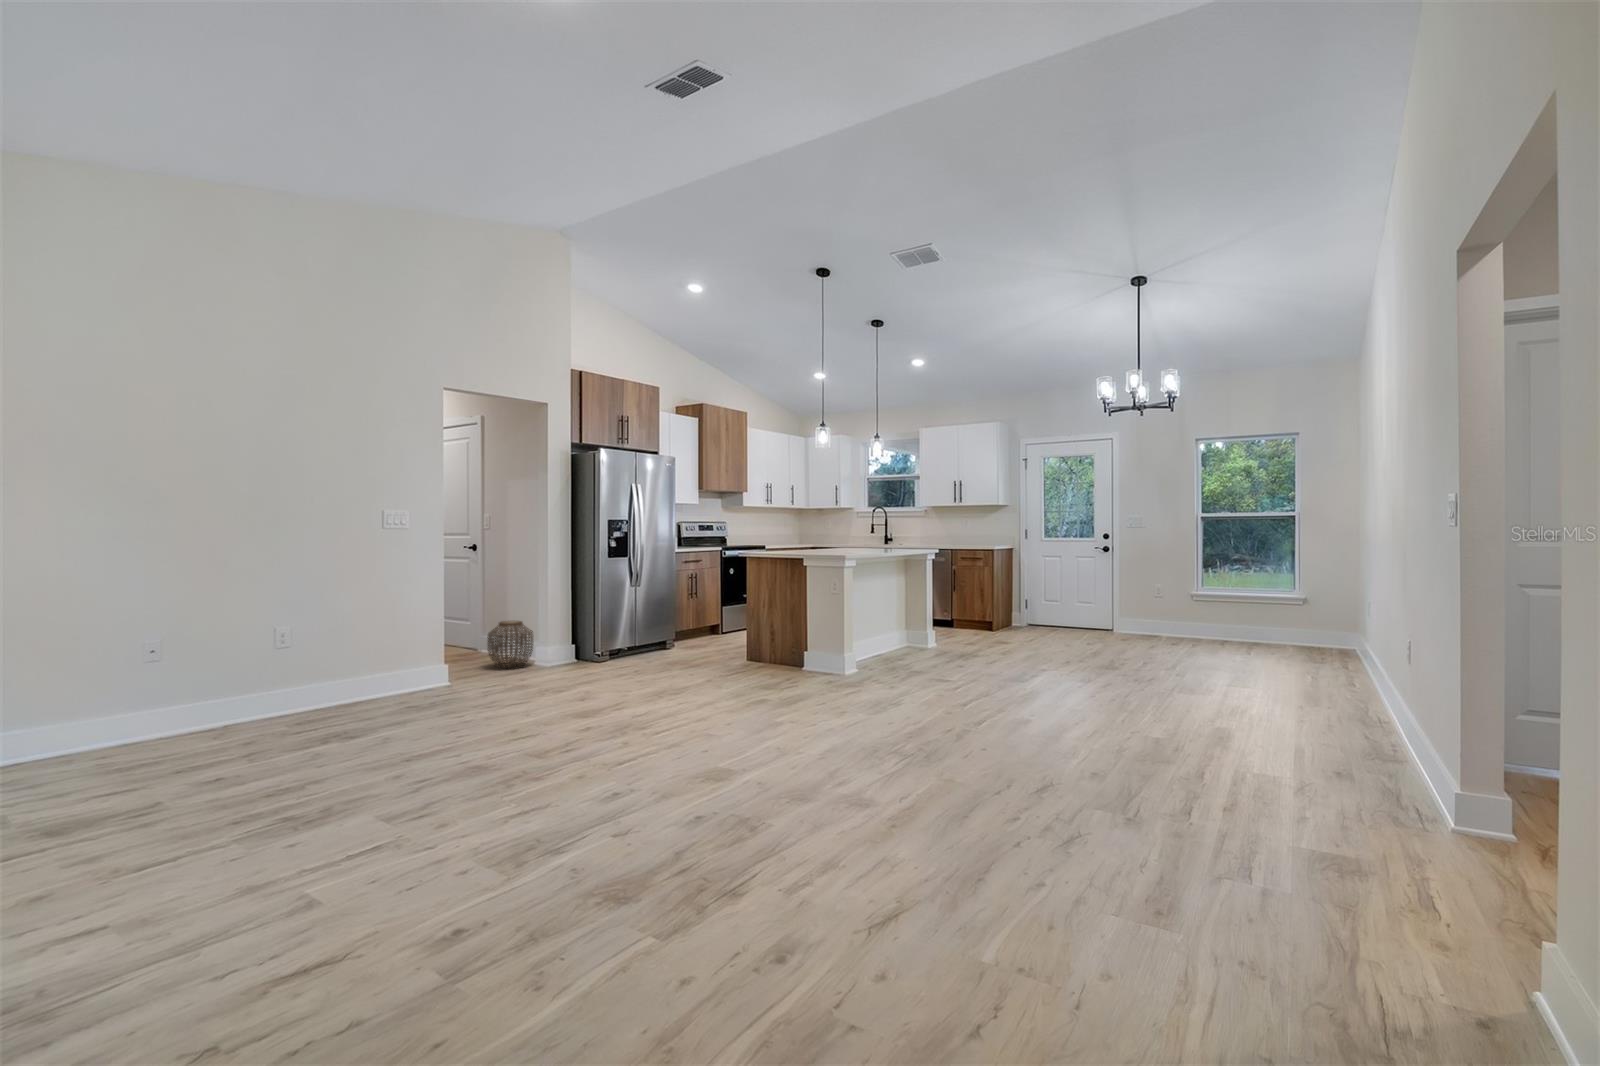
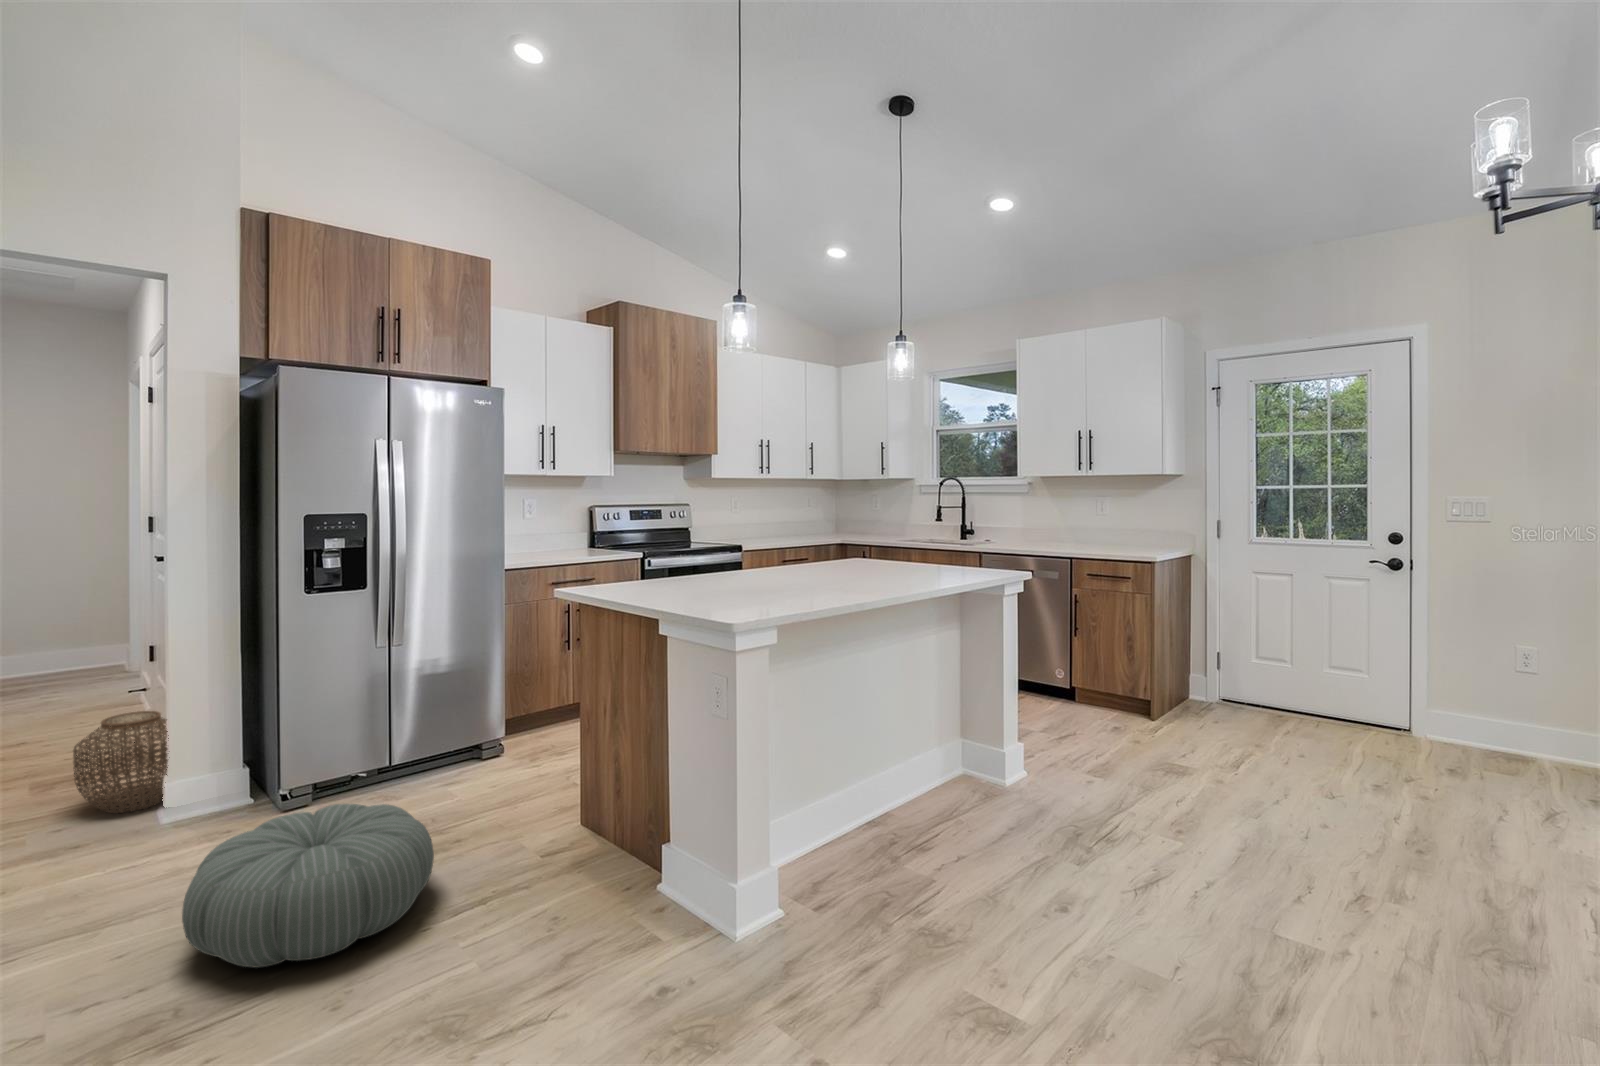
pouf: none [632,640,718,685] -> present [182,804,434,968]

